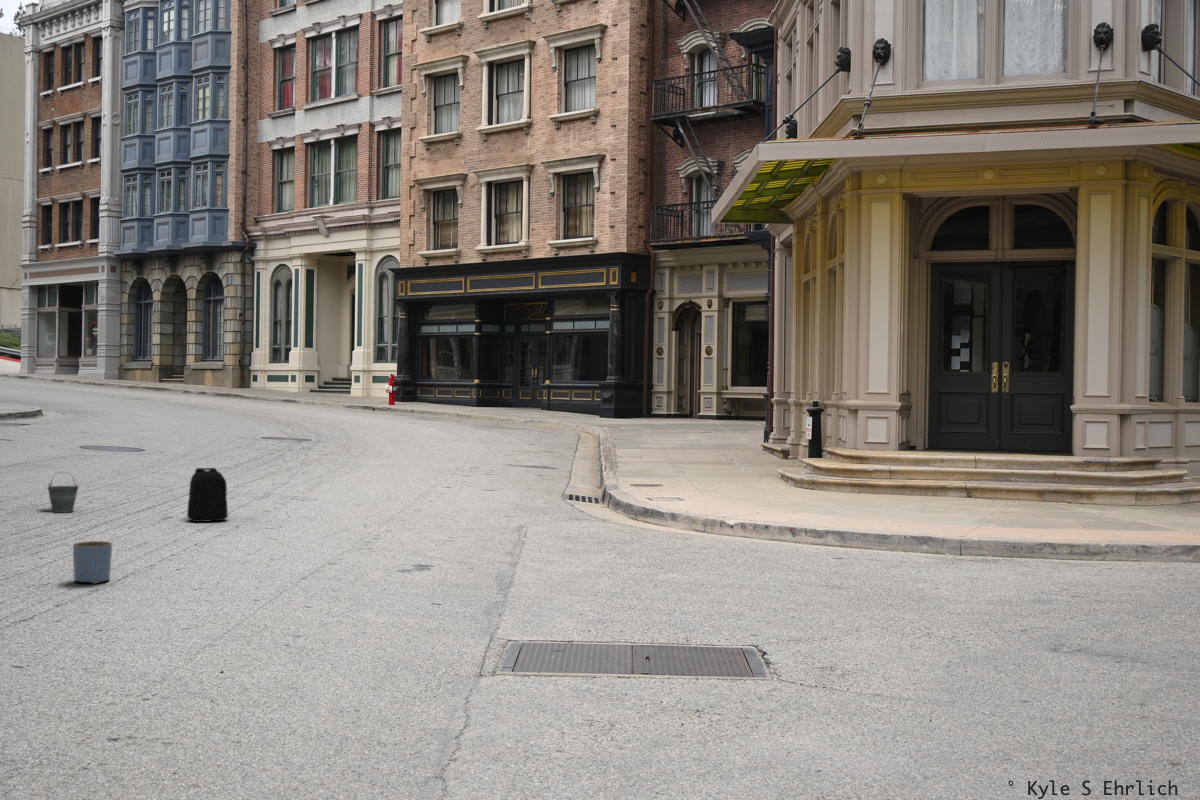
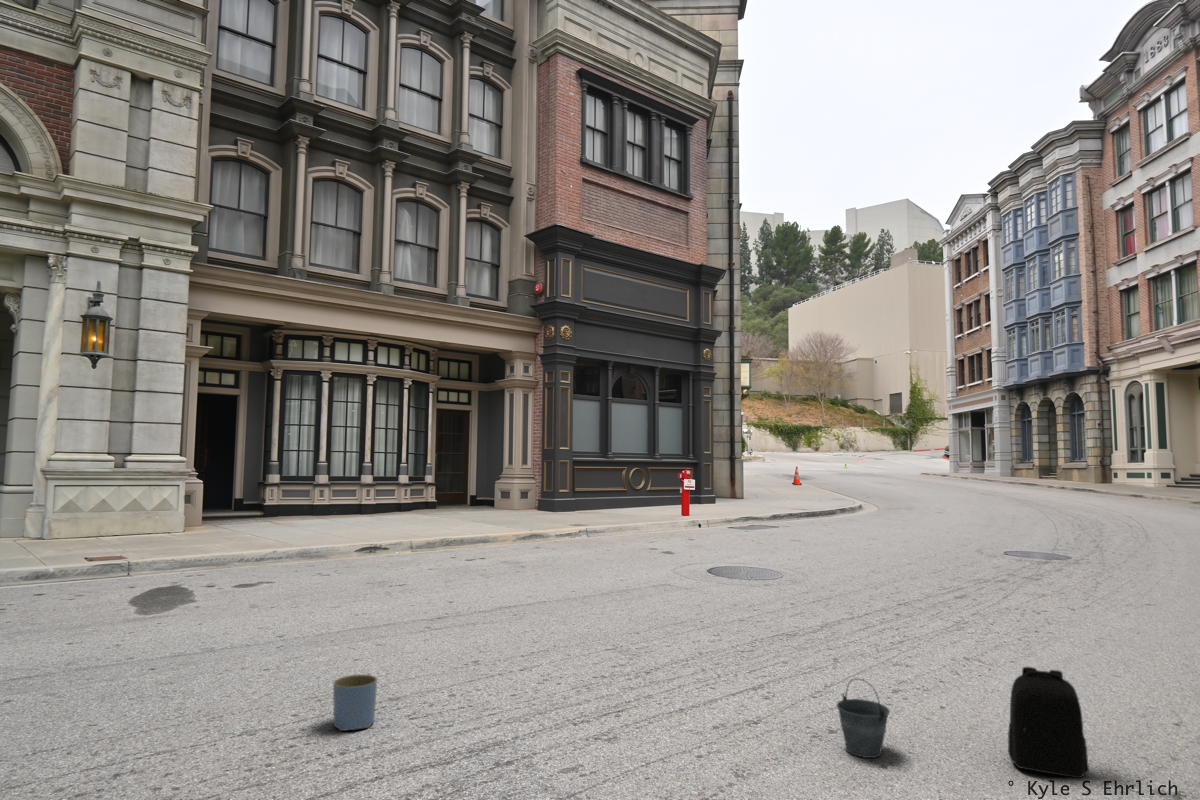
backpack: present [187,468,228,522] -> present [1008,667,1089,778]
bucket: present [48,484,78,513] -> present [837,678,890,758]

